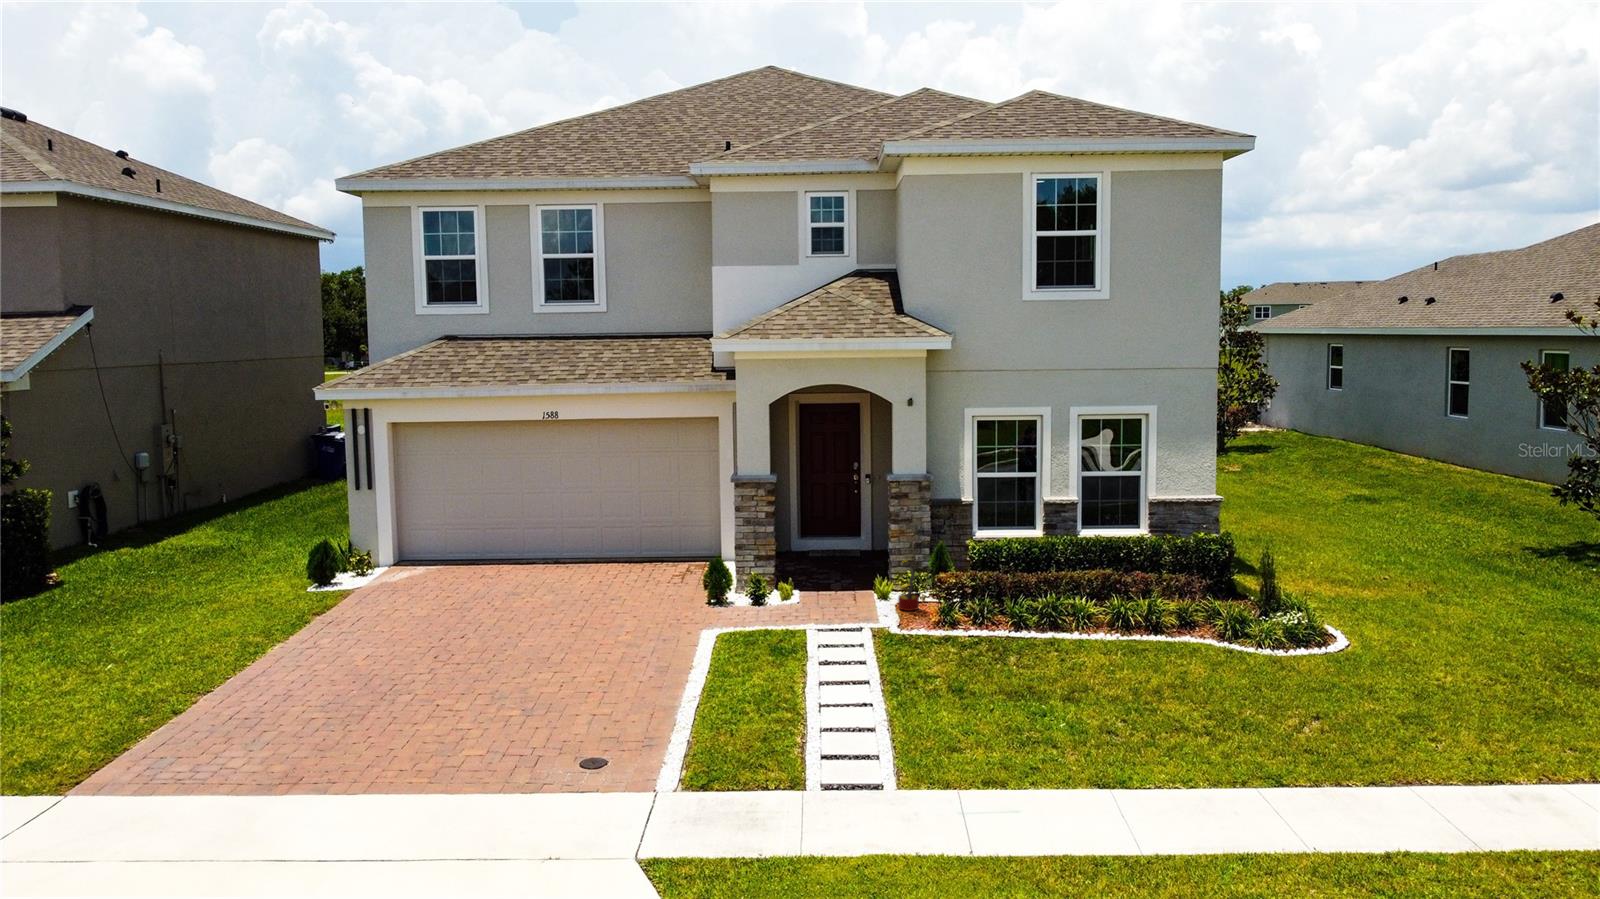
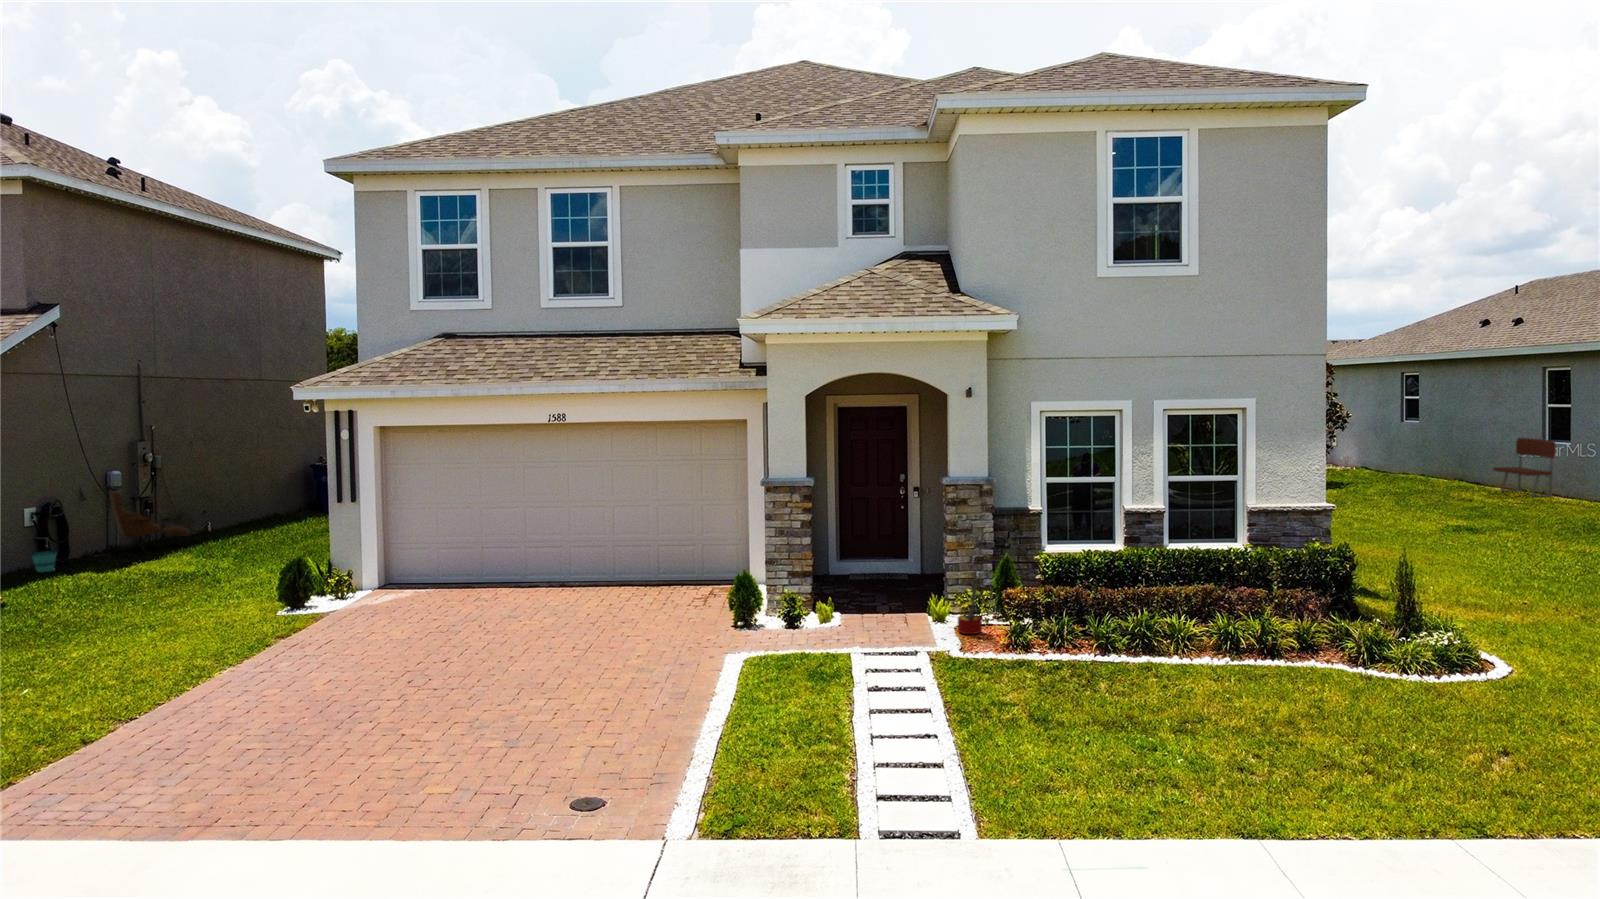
bench: none [1393,415,1447,469] -> present [1493,438,1556,497]
lounge chair: none [137,470,213,526] -> present [109,490,190,551]
bucket: none [69,526,98,548] -> present [31,549,57,572]

